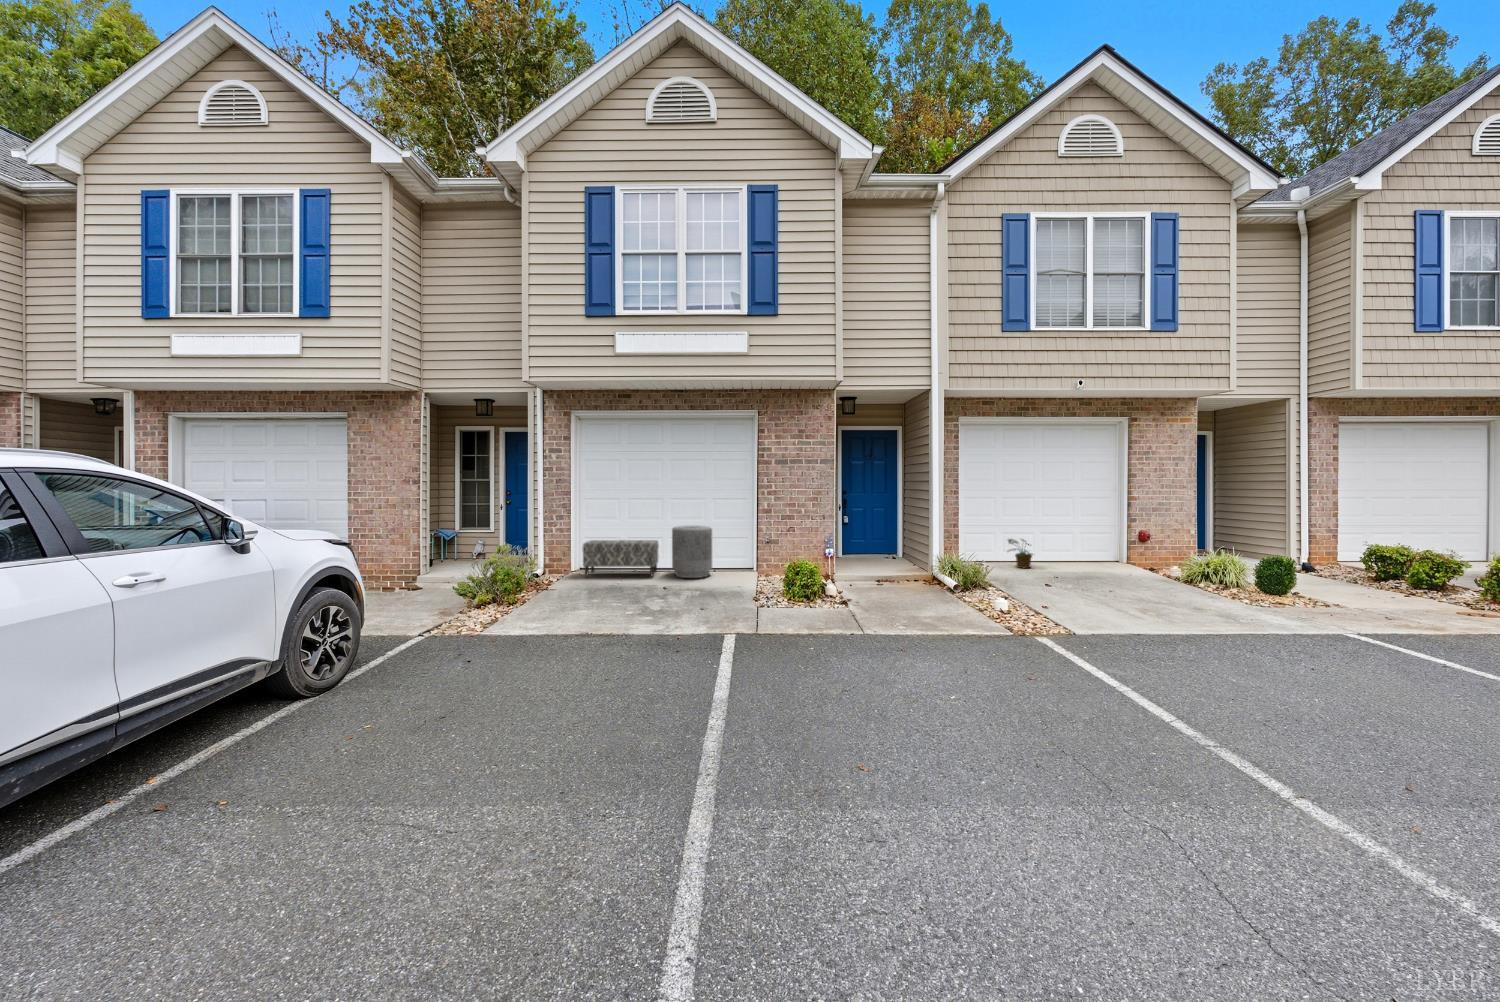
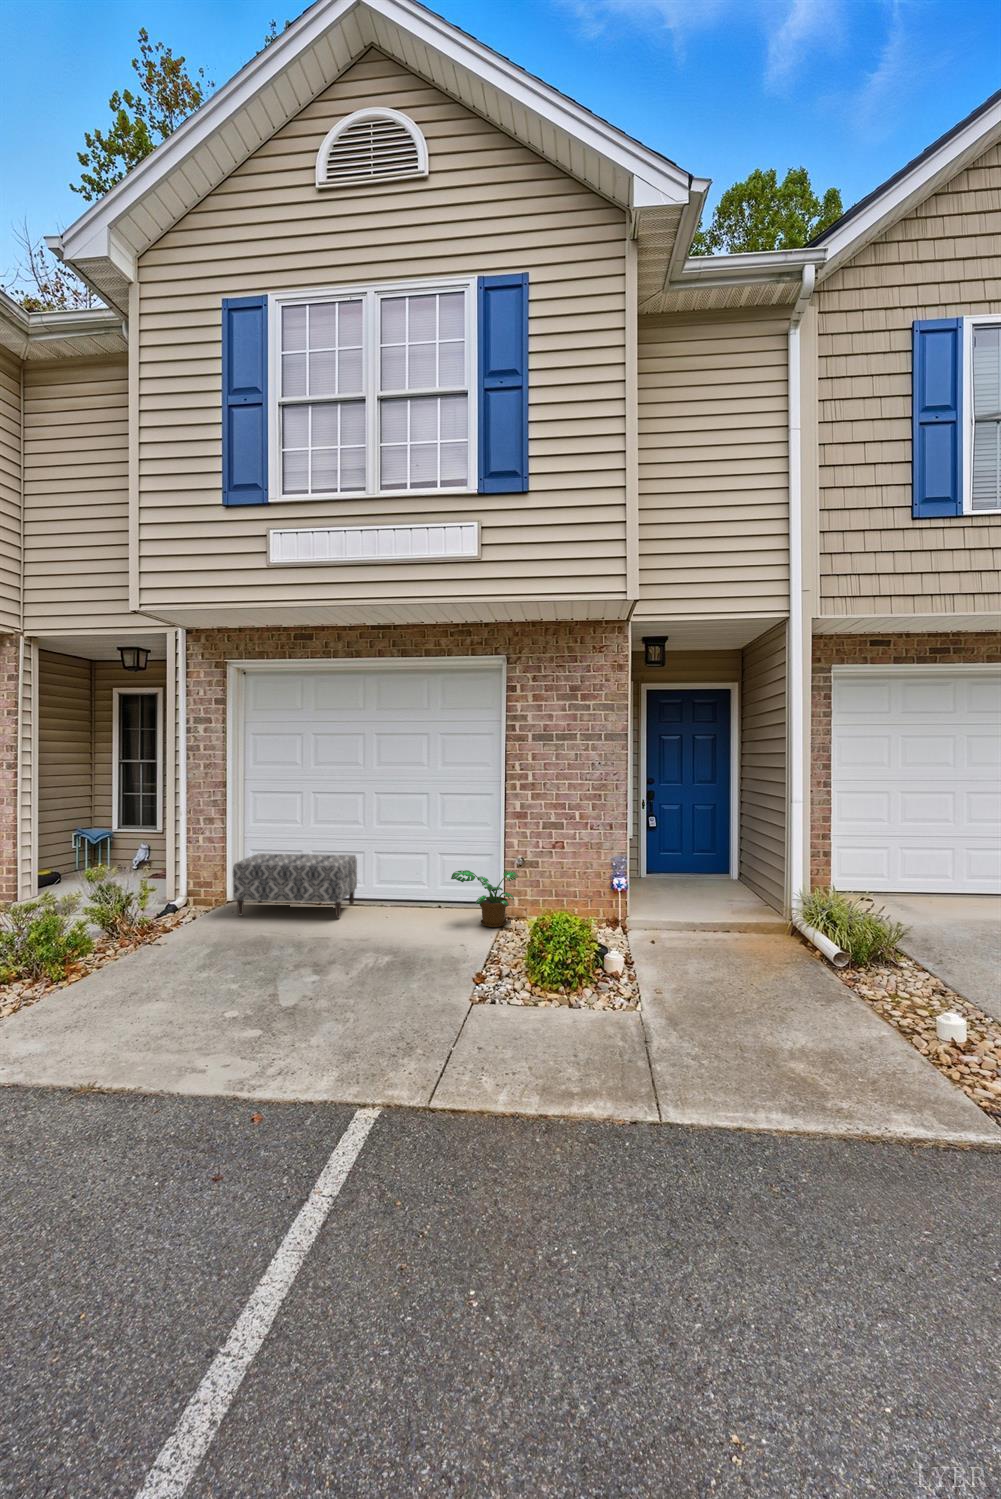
trash can: present [672,526,712,578] -> none [371,834,433,923]
potted plant: present [1008,539,1033,568] -> present [451,870,519,927]

